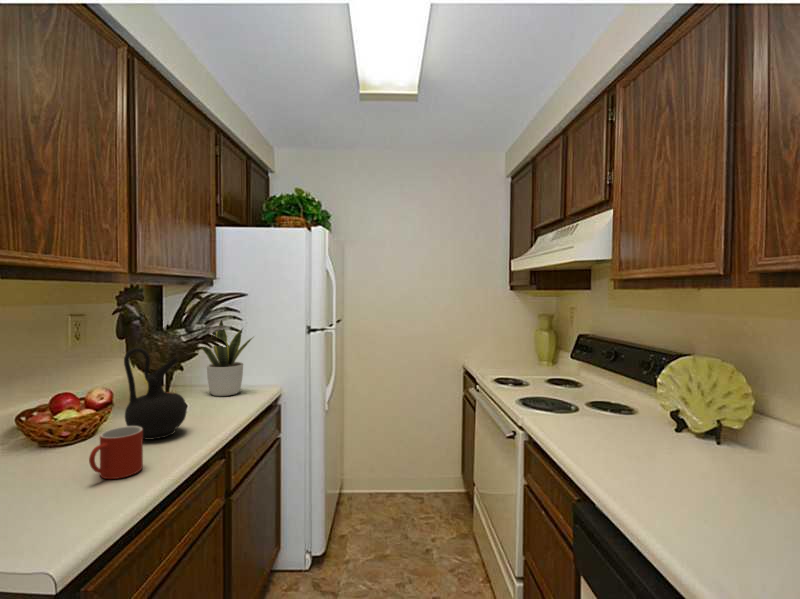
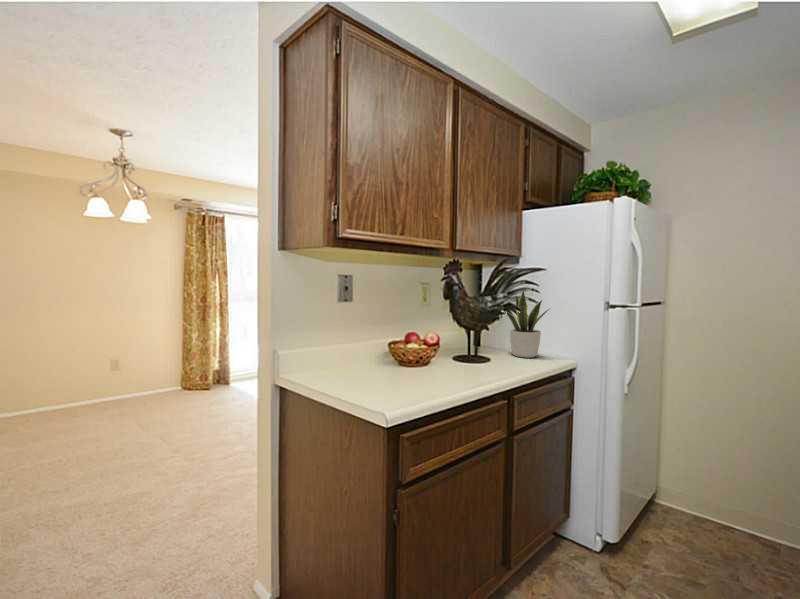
ceramic jug: present [124,348,187,440] -> none [444,305,484,374]
mug: present [89,426,143,479] -> none [416,357,448,389]

